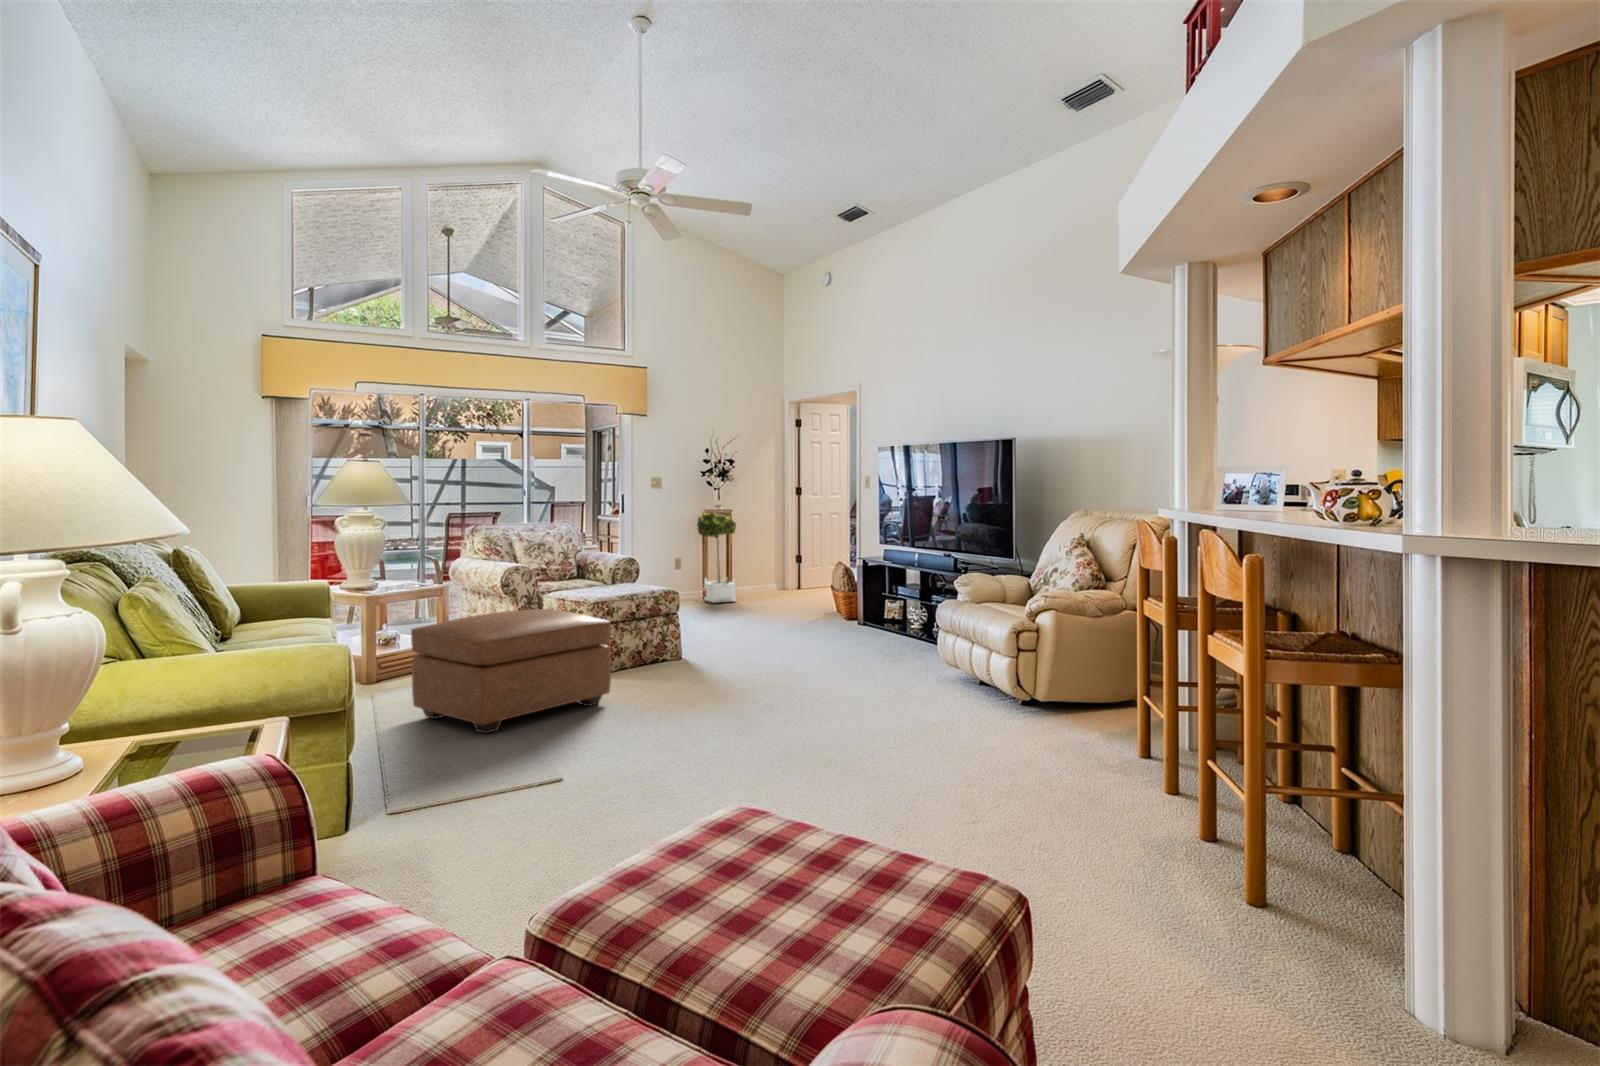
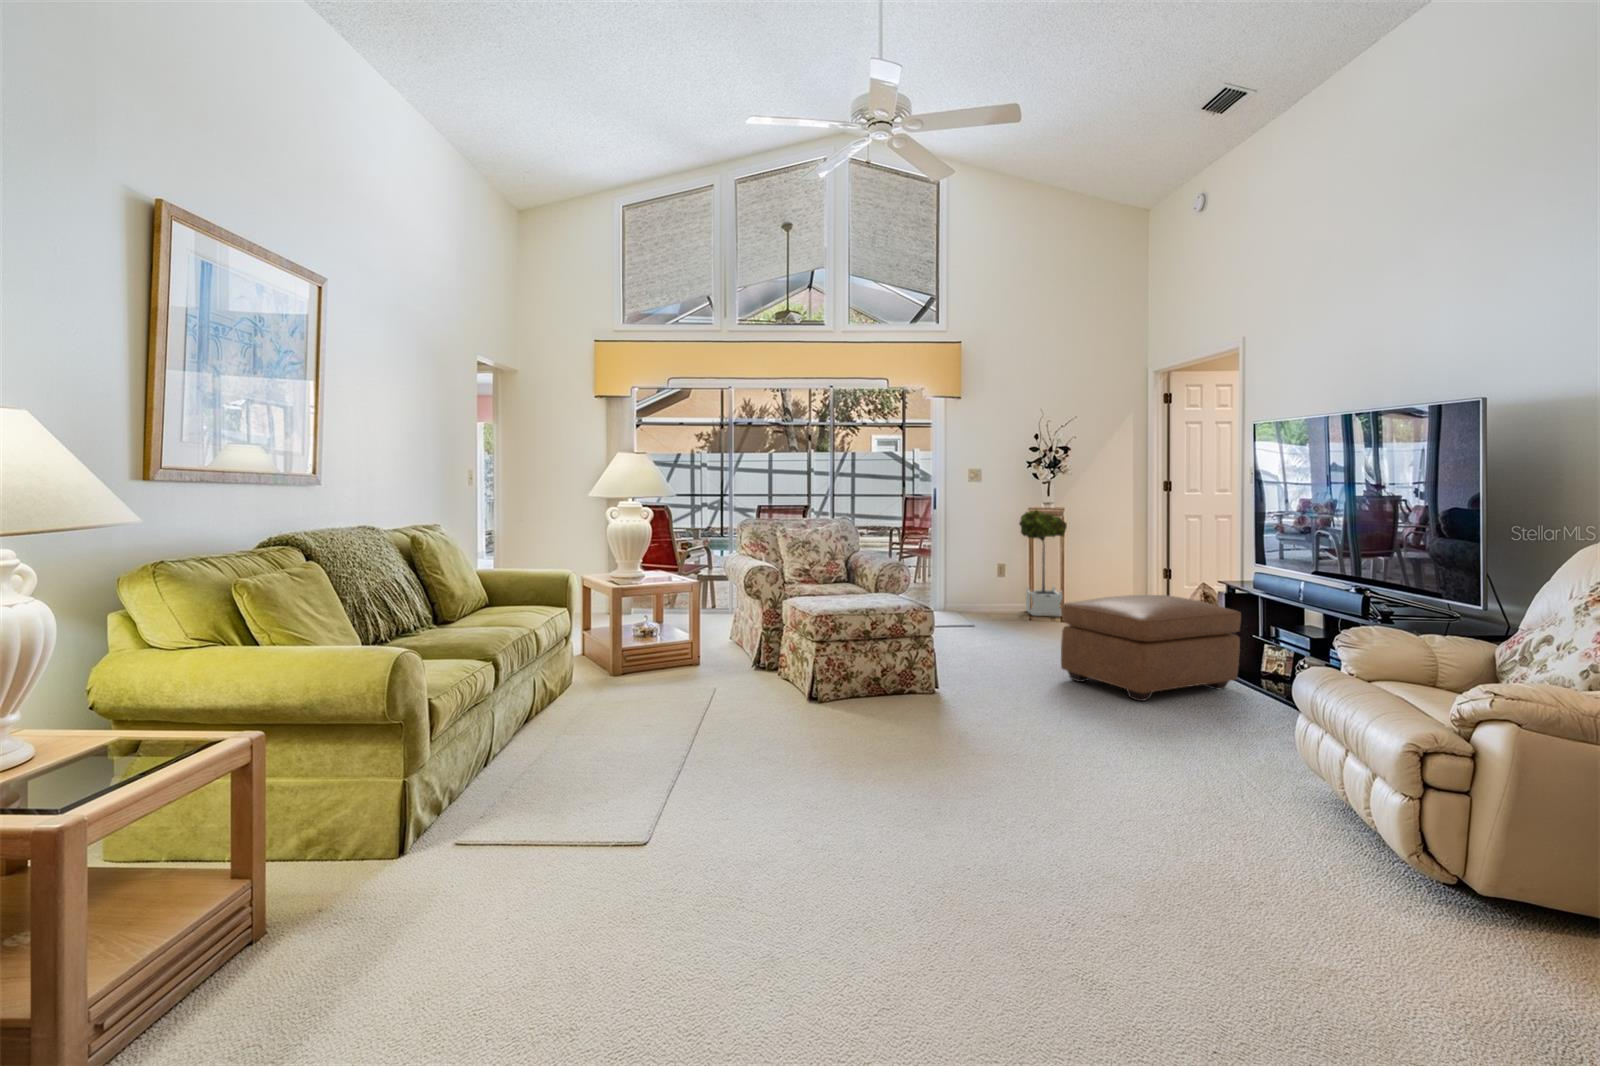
ottoman: present [411,609,611,733] -> present [1061,595,1241,701]

